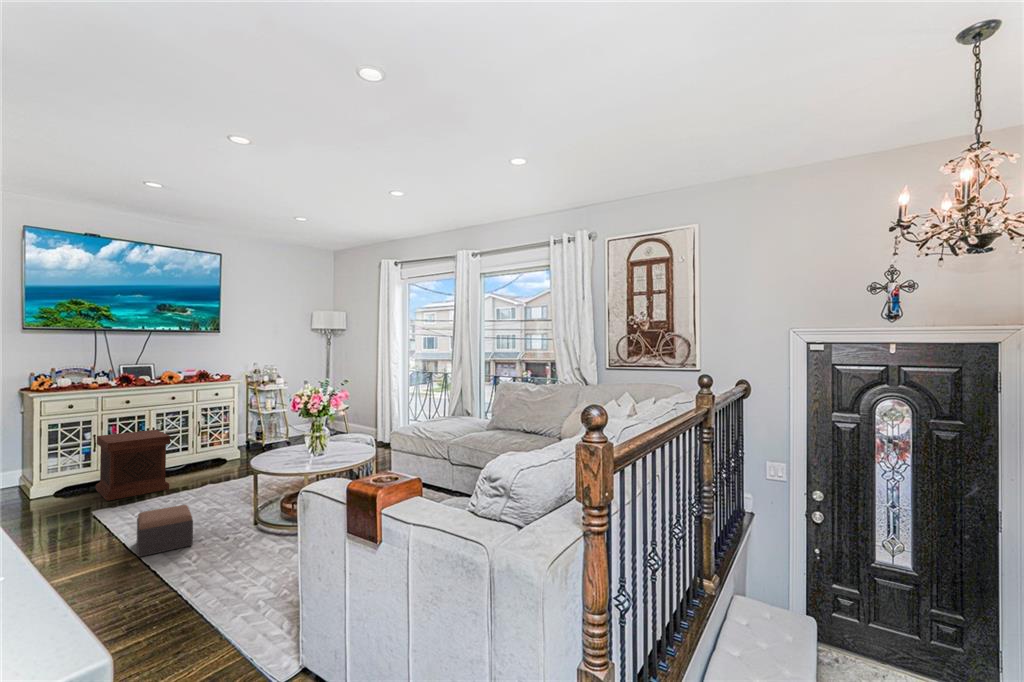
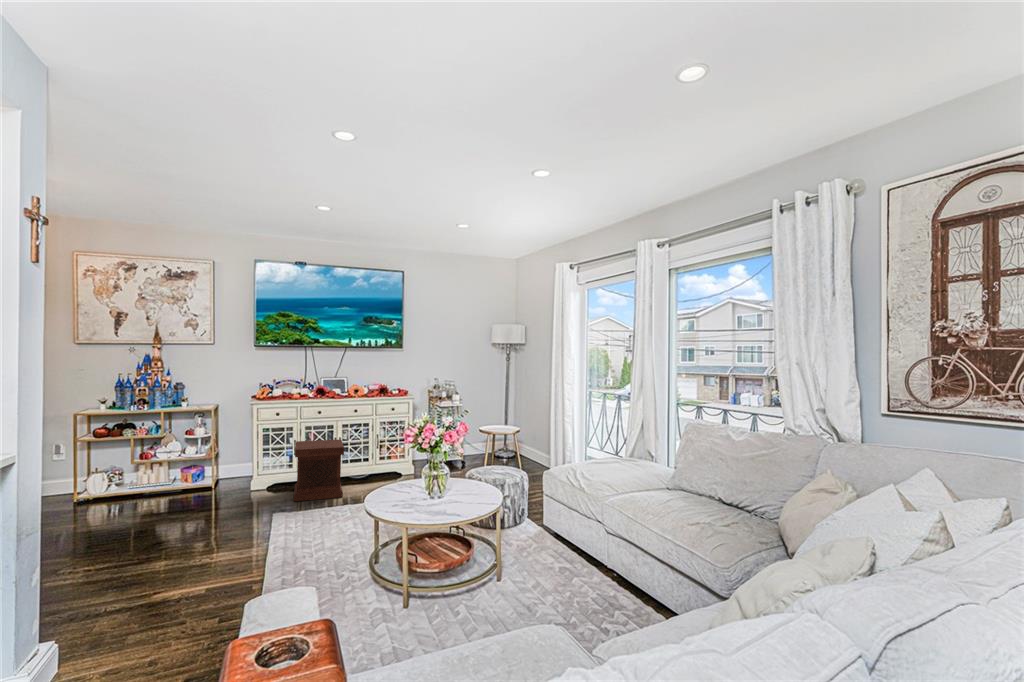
footstool: present [137,505,193,557] -> none [274,519,327,565]

